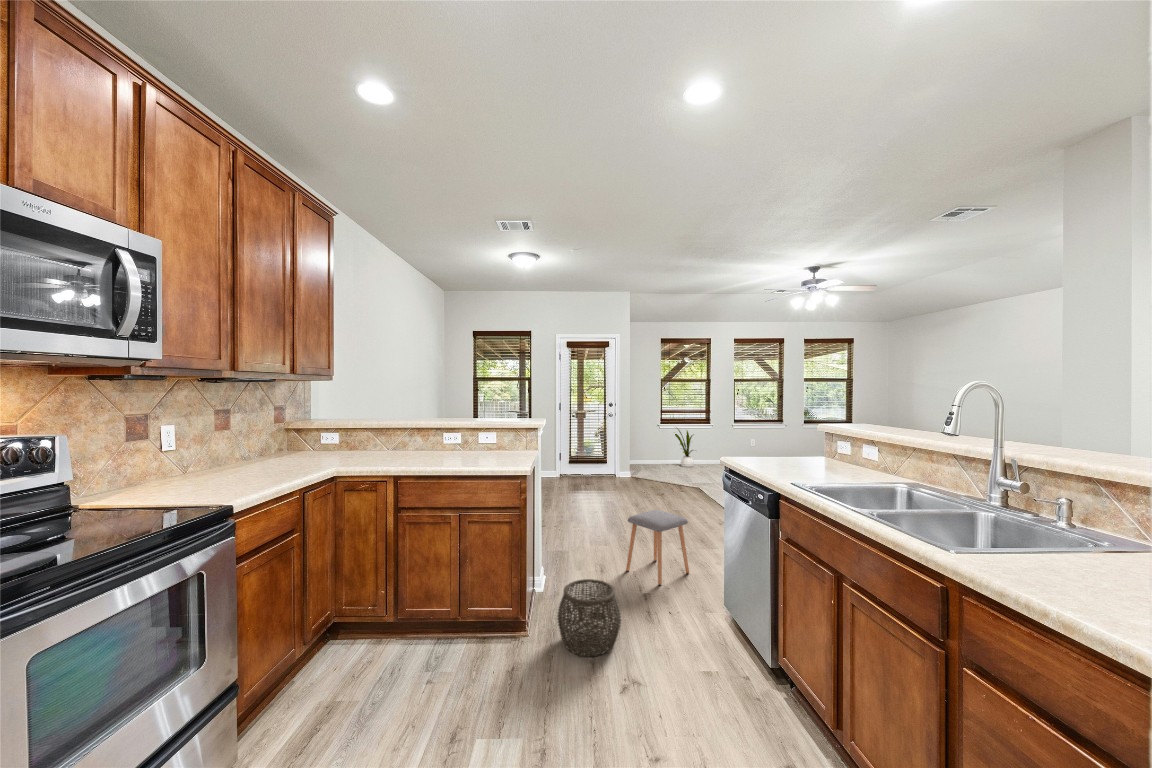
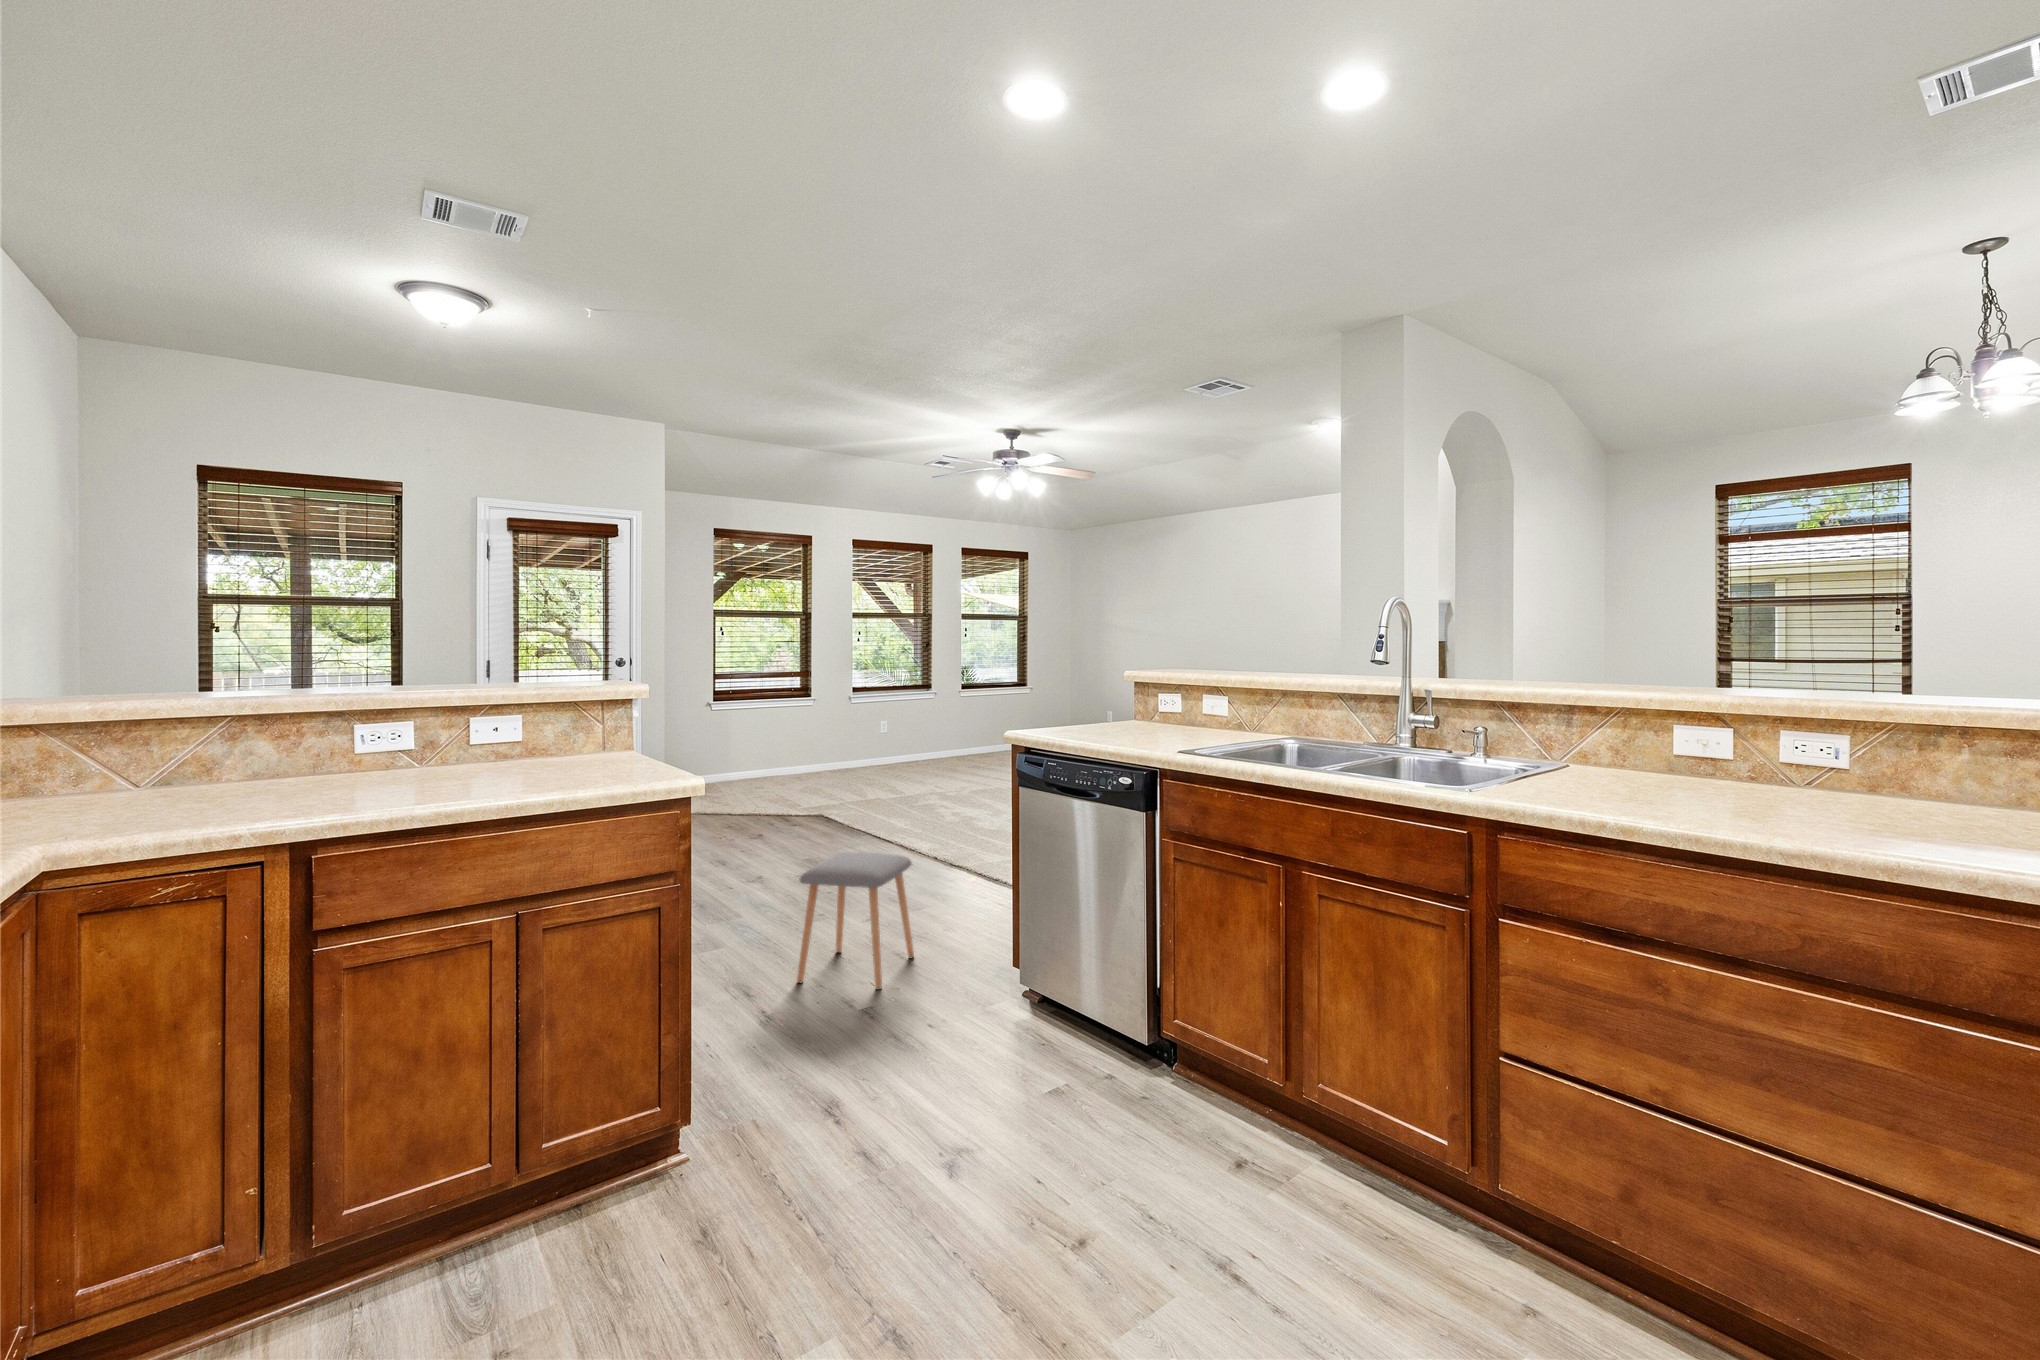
house plant: present [675,428,694,467] -> none [737,706,788,784]
woven basket: present [557,579,621,656] -> none [759,995,895,1154]

